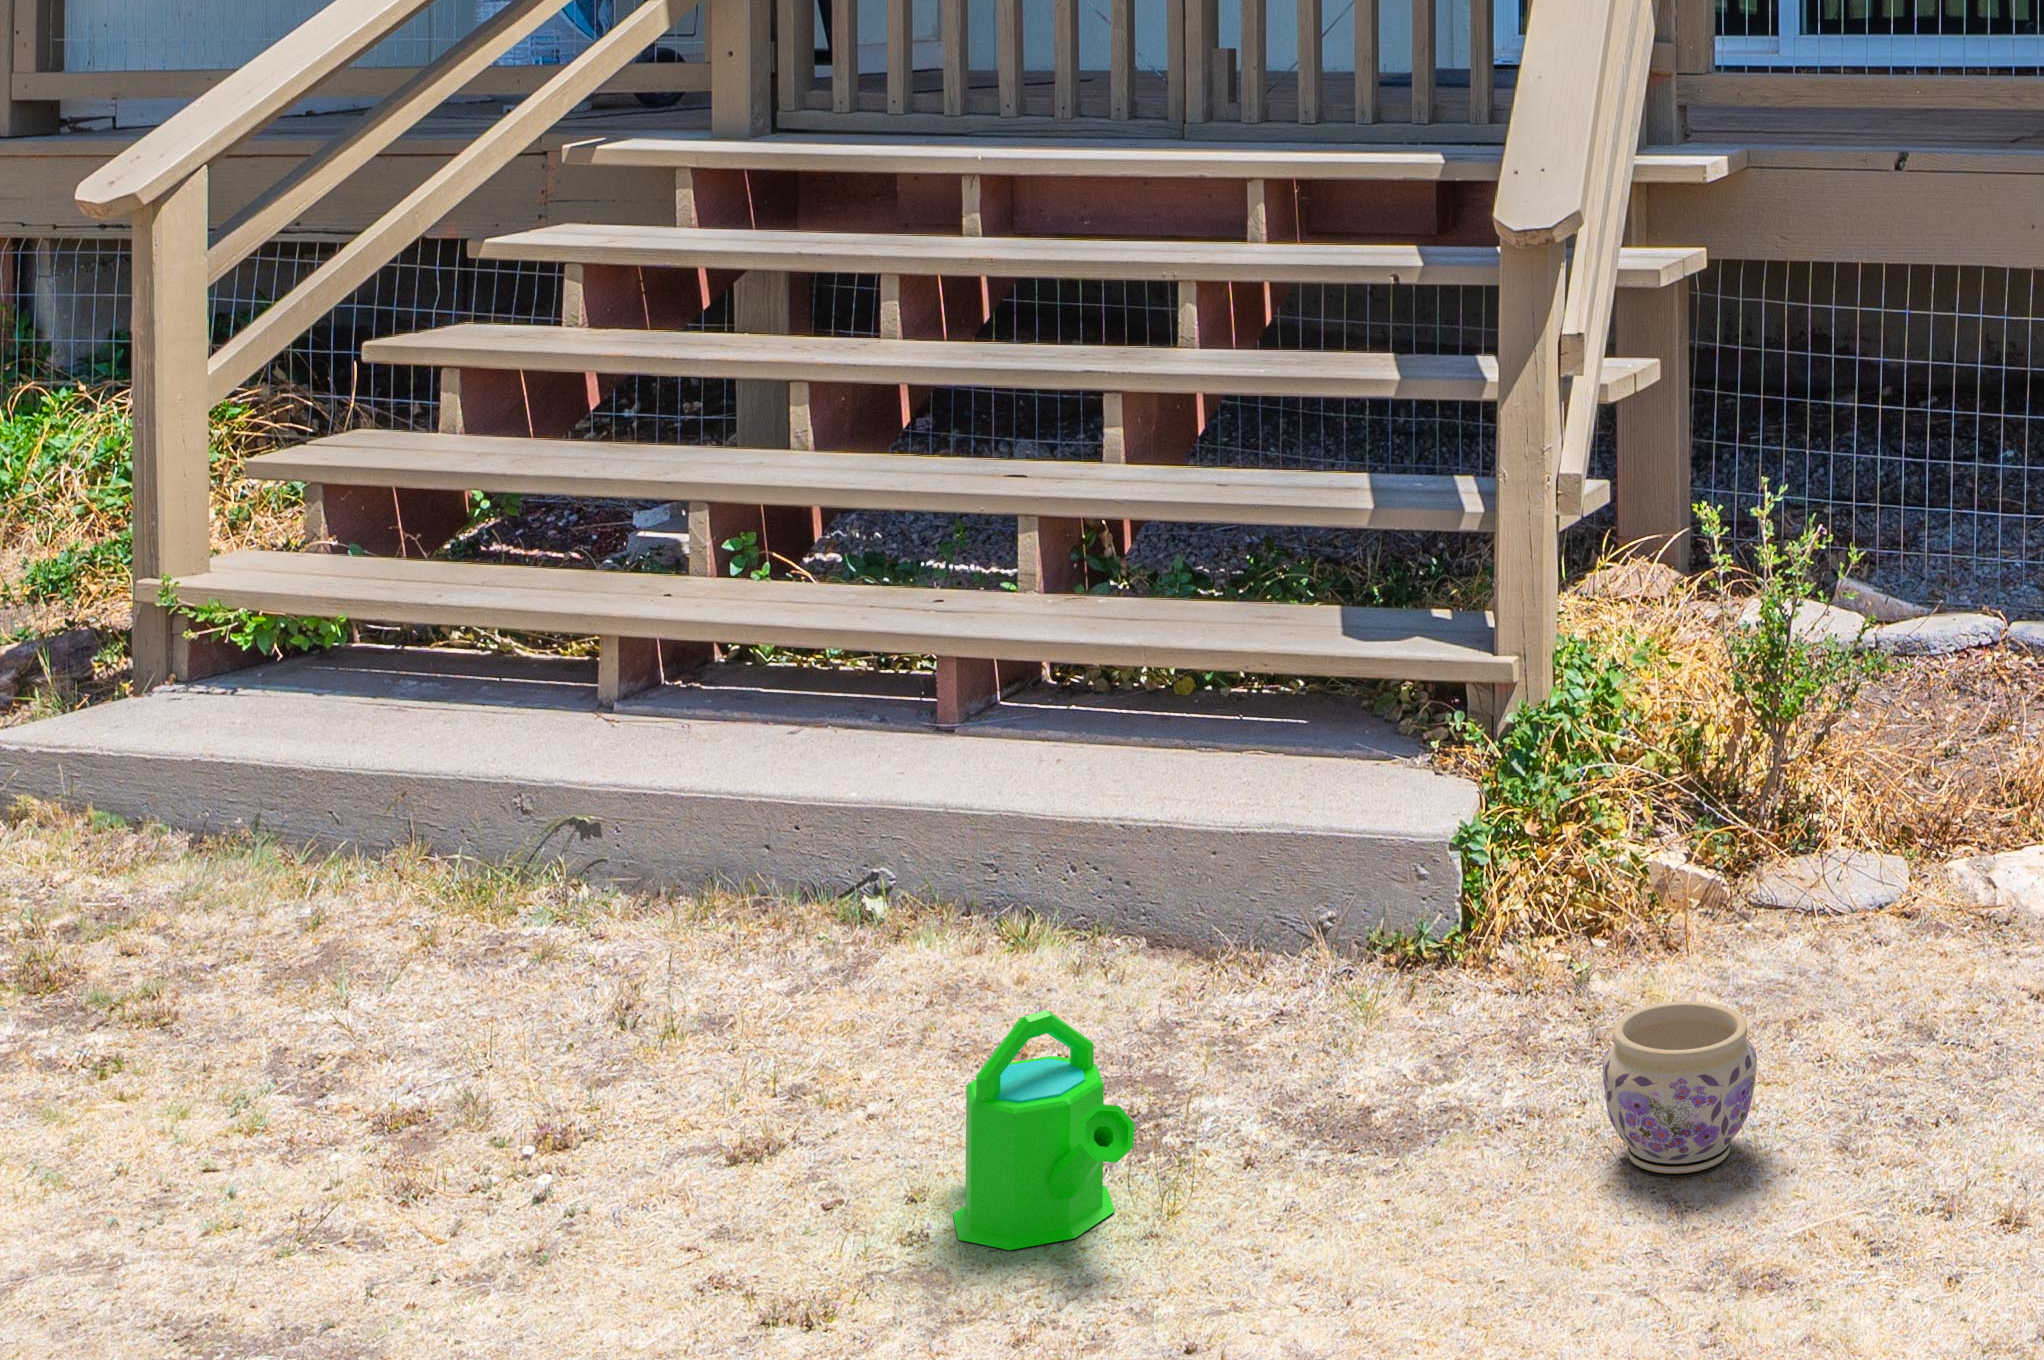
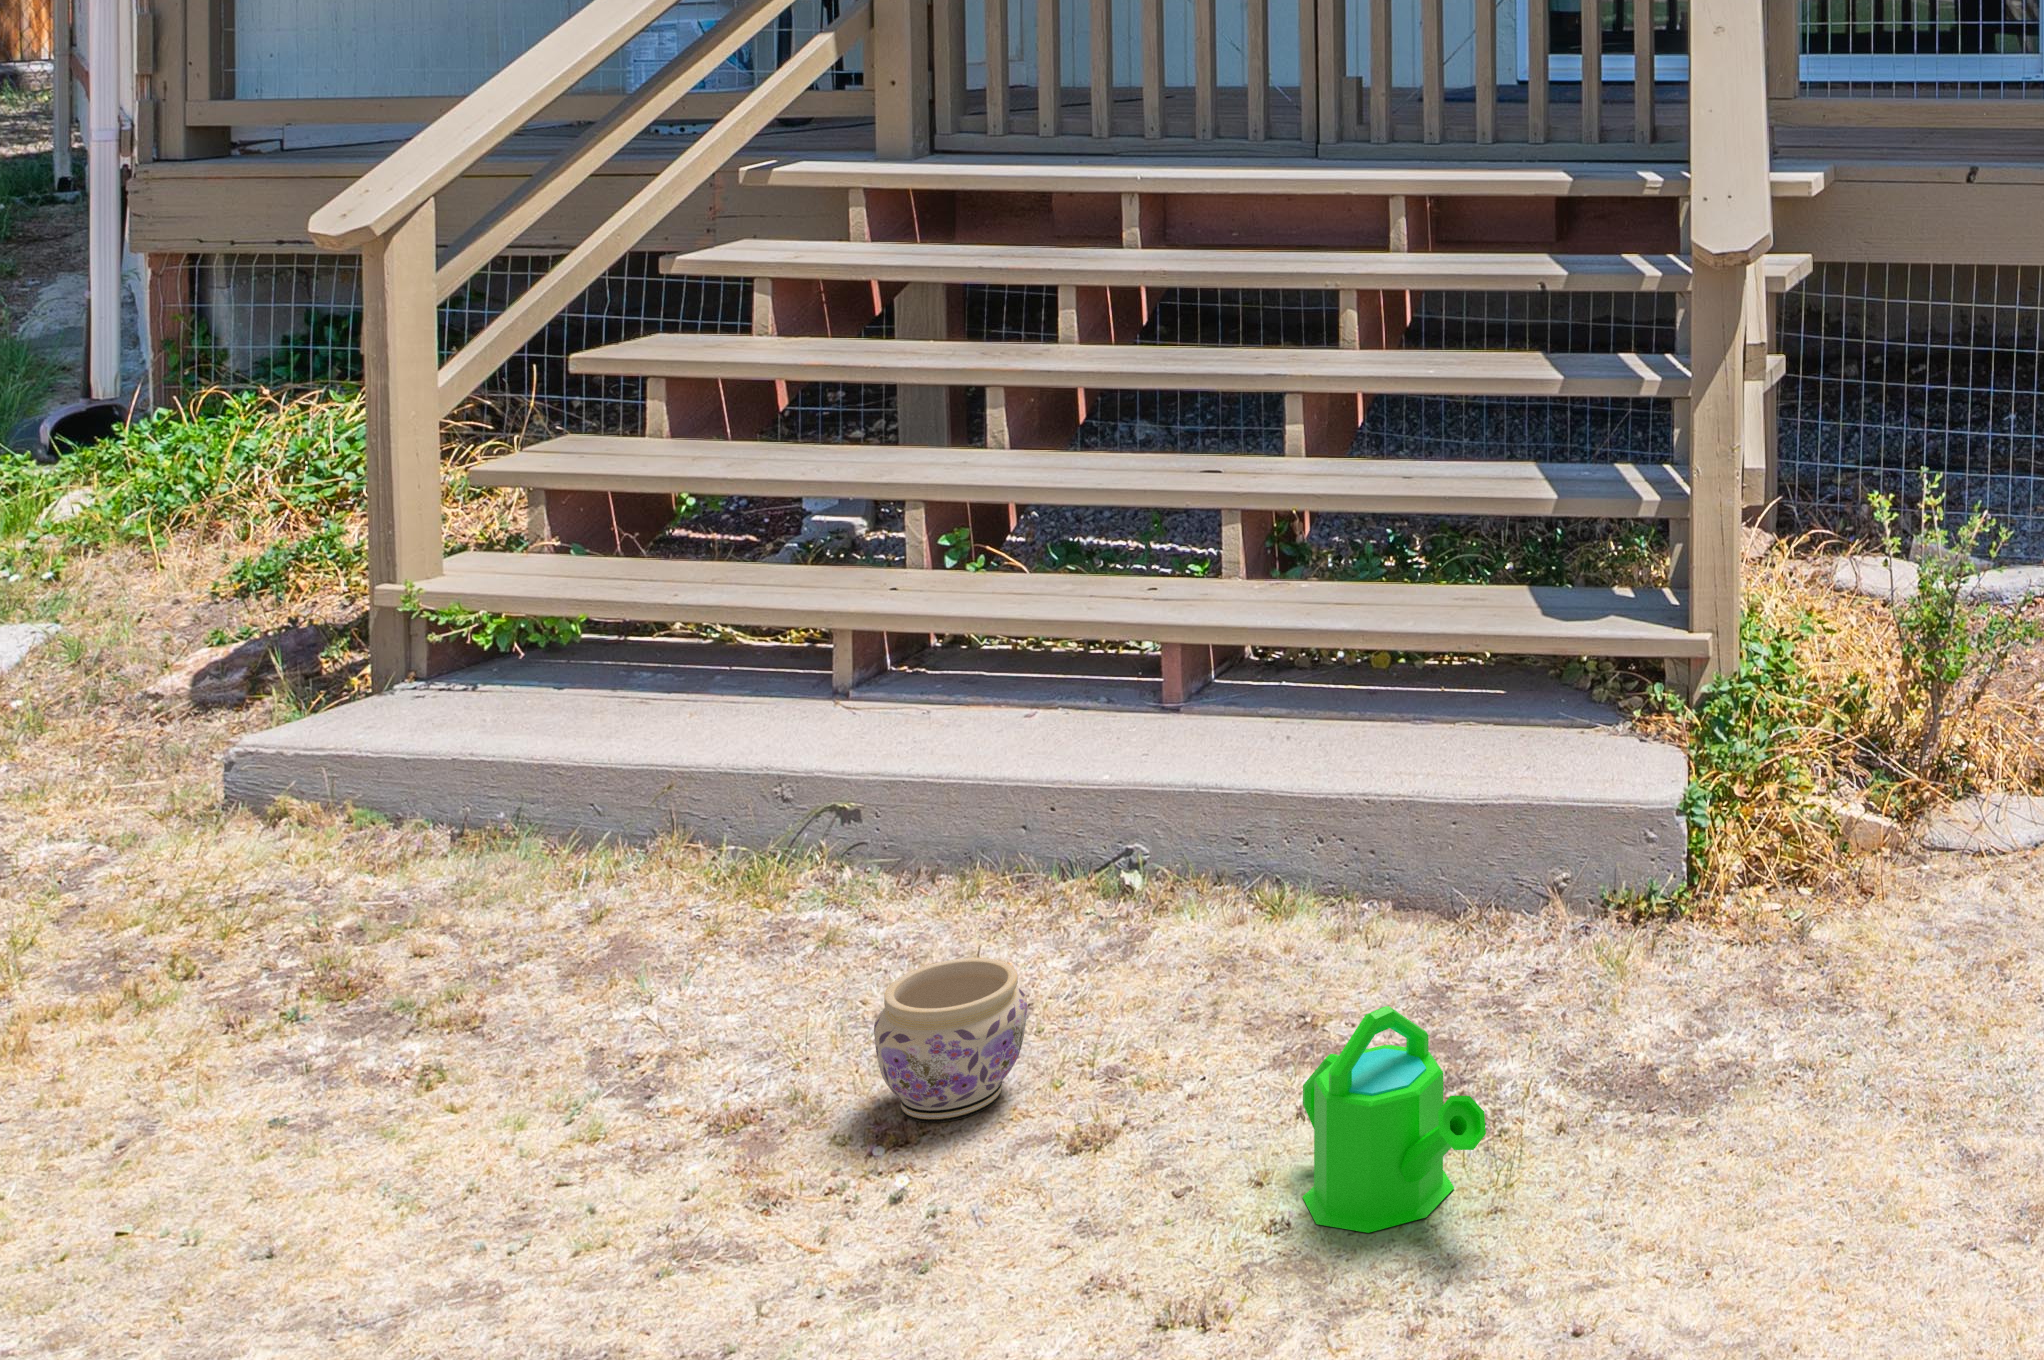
planter: present [1603,1001,1757,1177] -> present [874,958,1027,1122]

